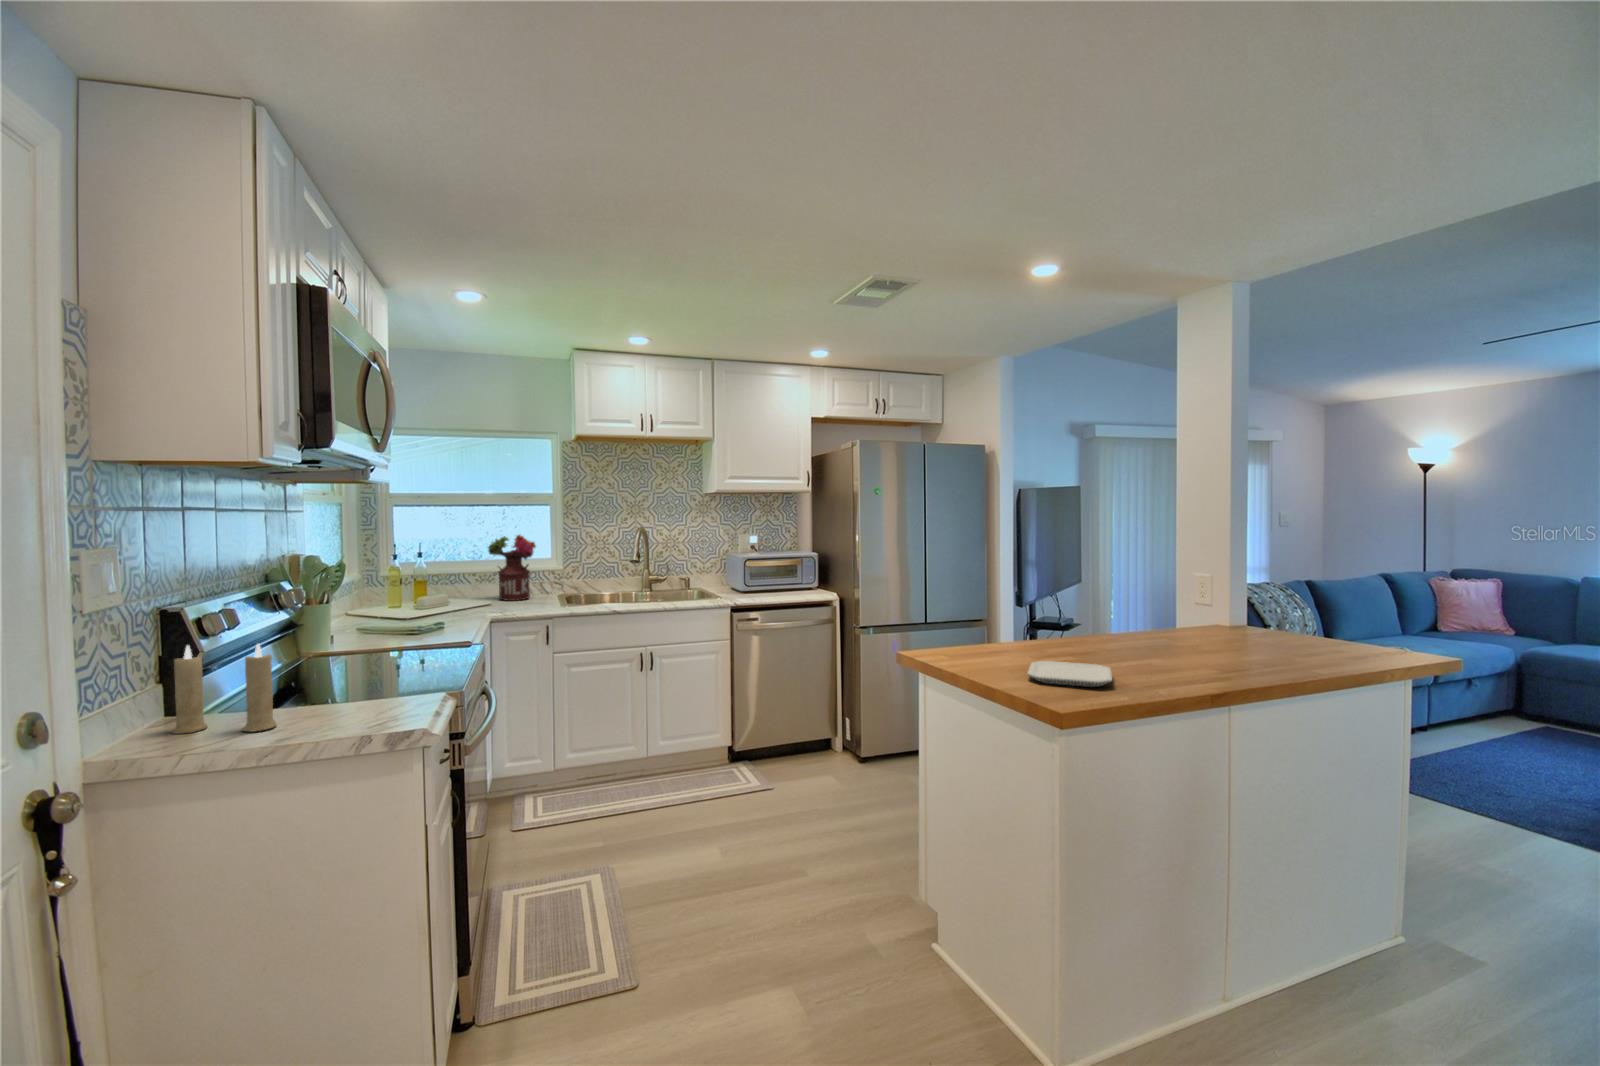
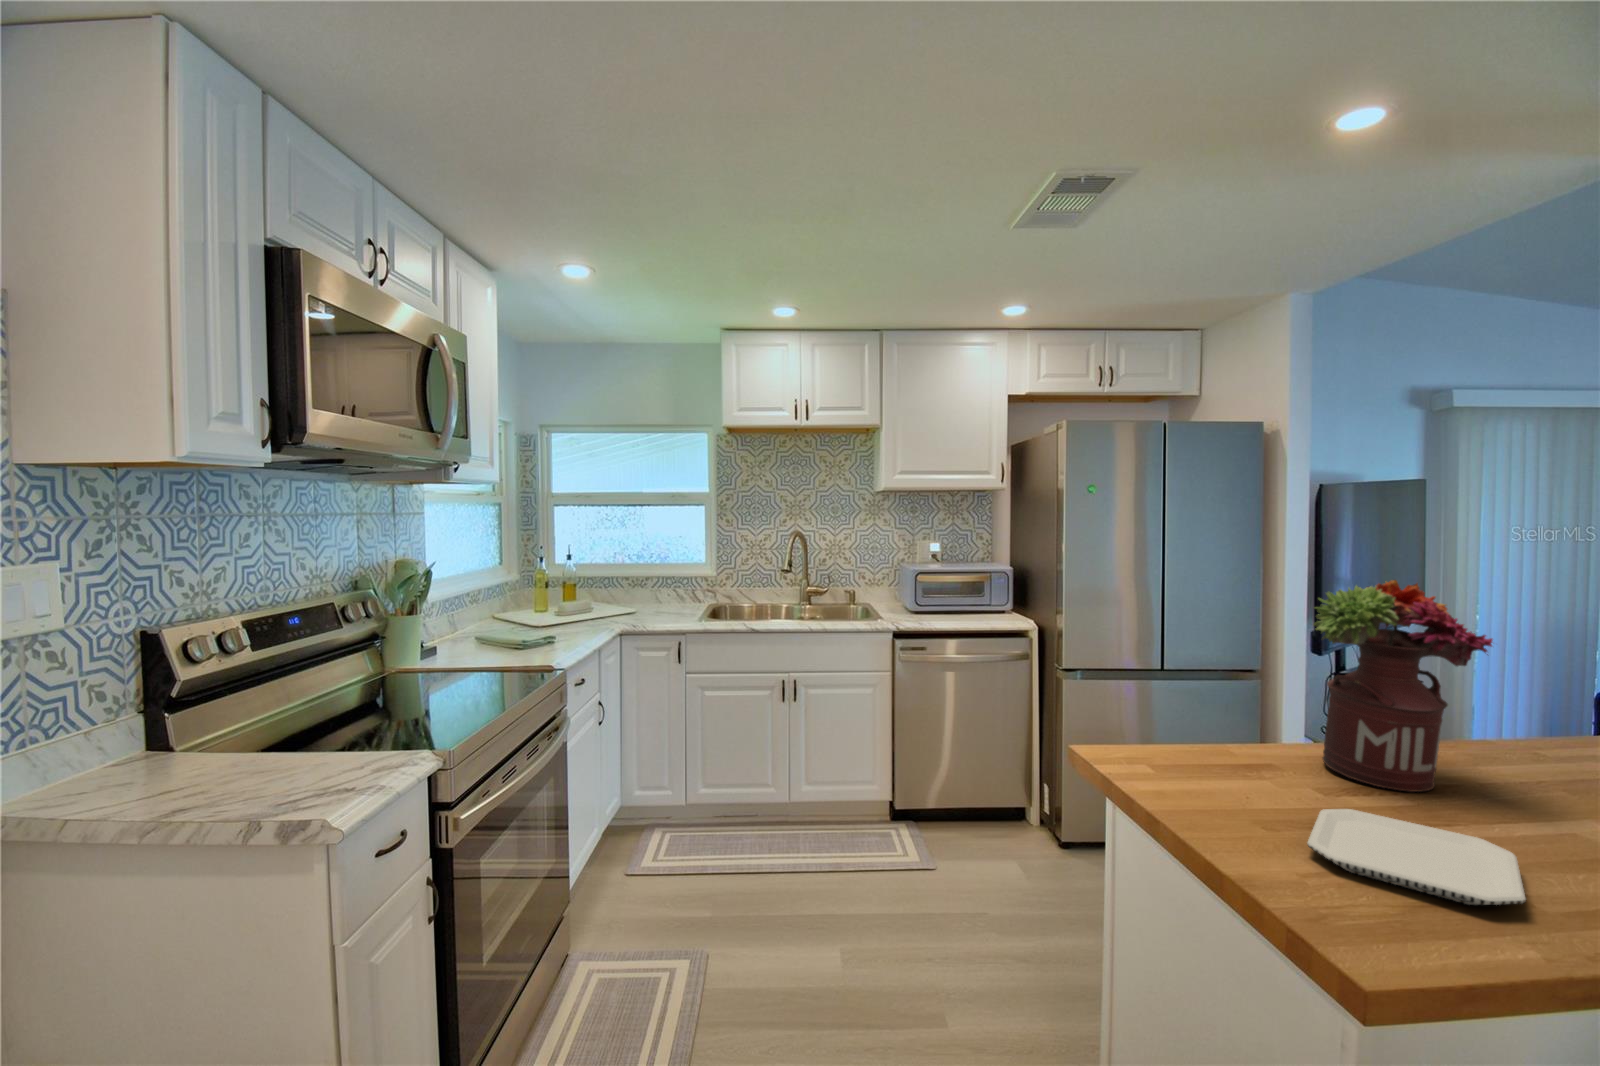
flower arrangement: present [488,535,536,601] -> present [1313,580,1493,792]
candle: present [172,644,277,734] -> none [99,671,201,790]

